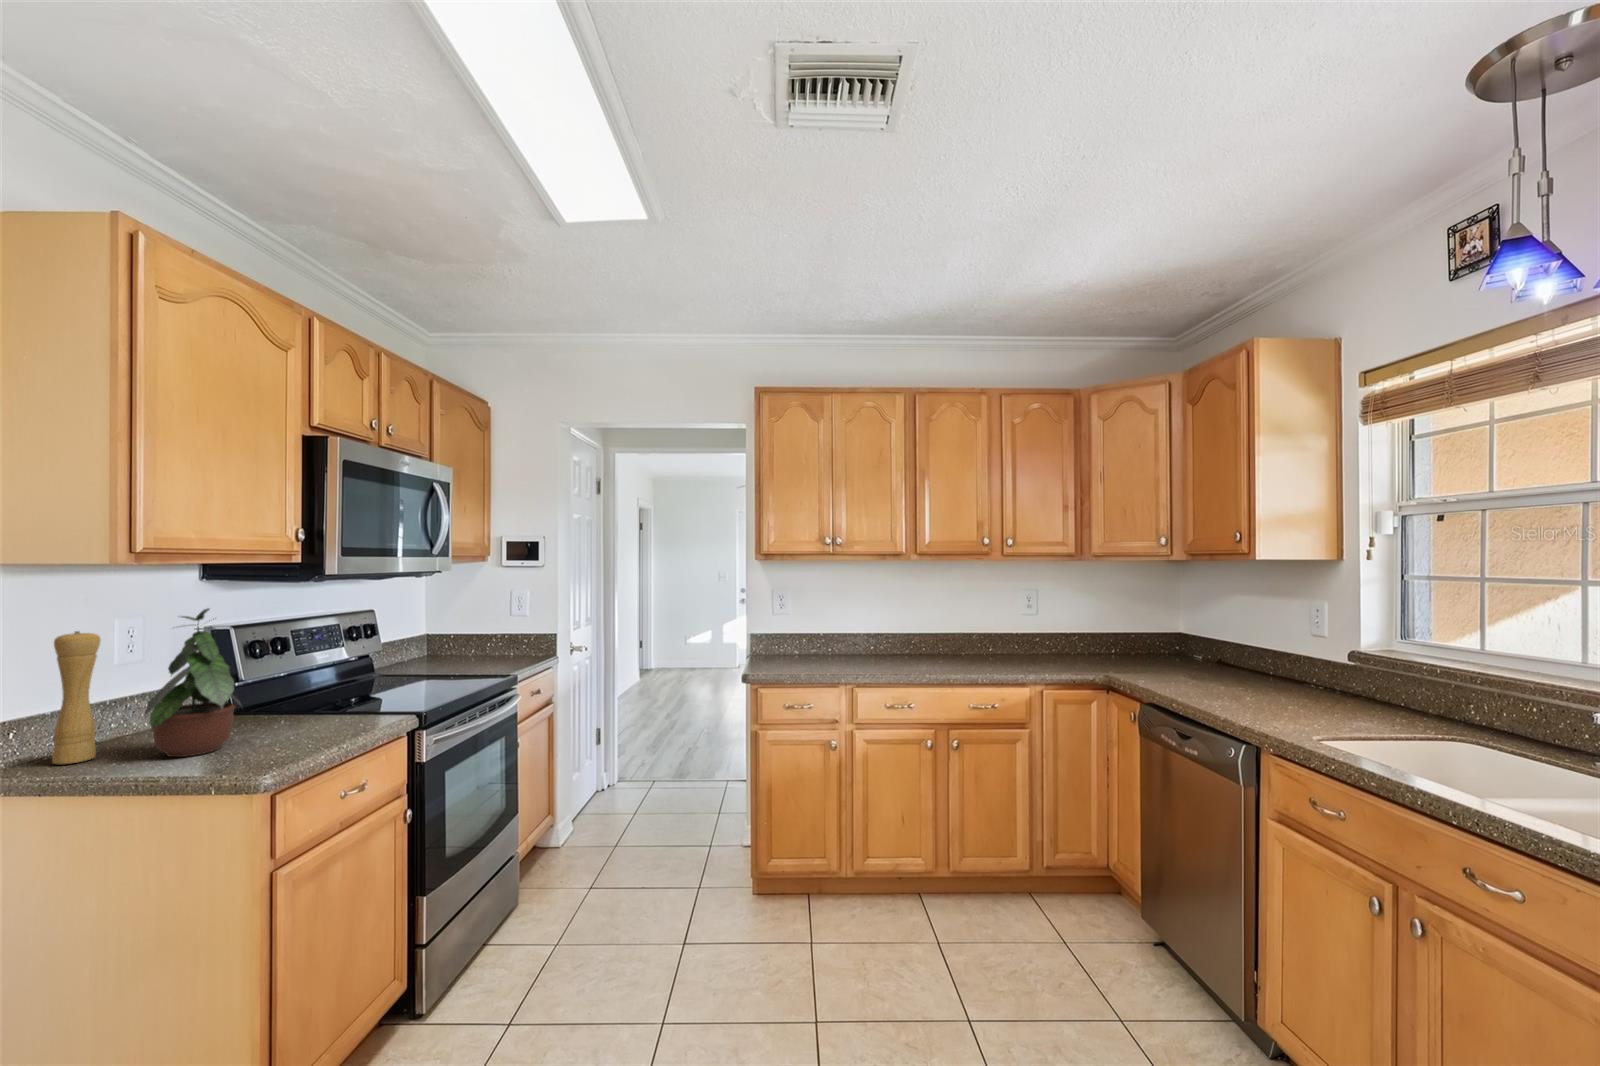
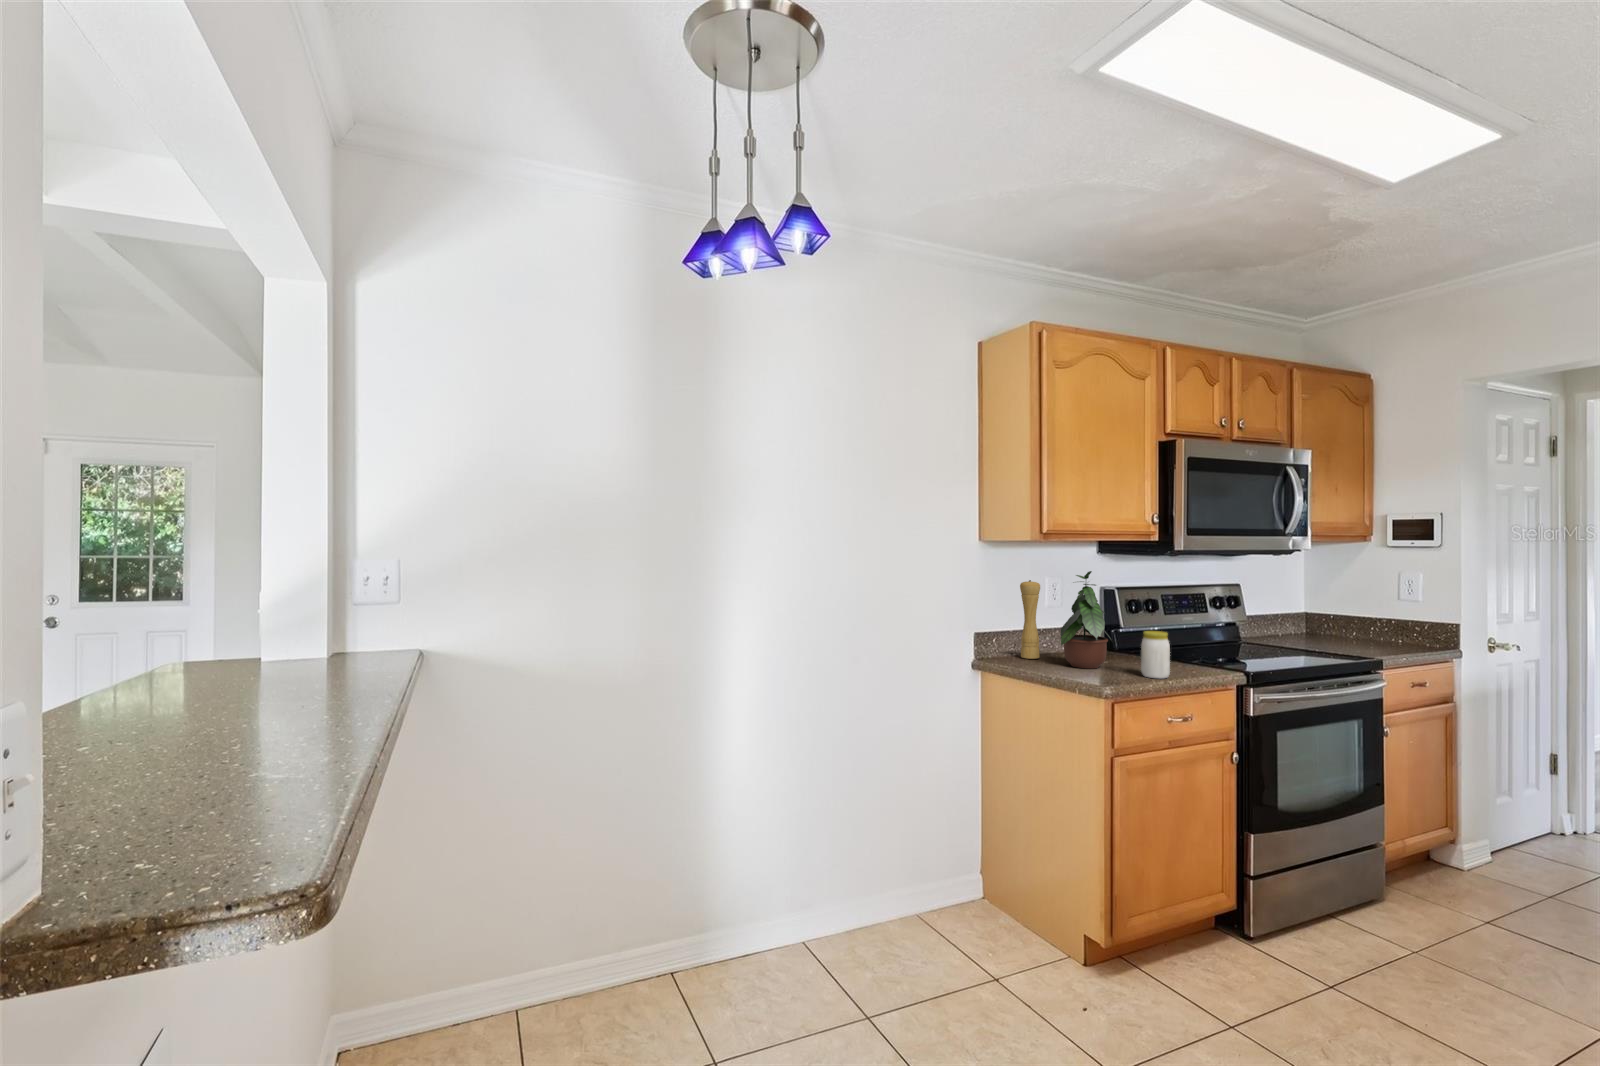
jar: none [294,680,336,745] -> present [1141,631,1170,679]

